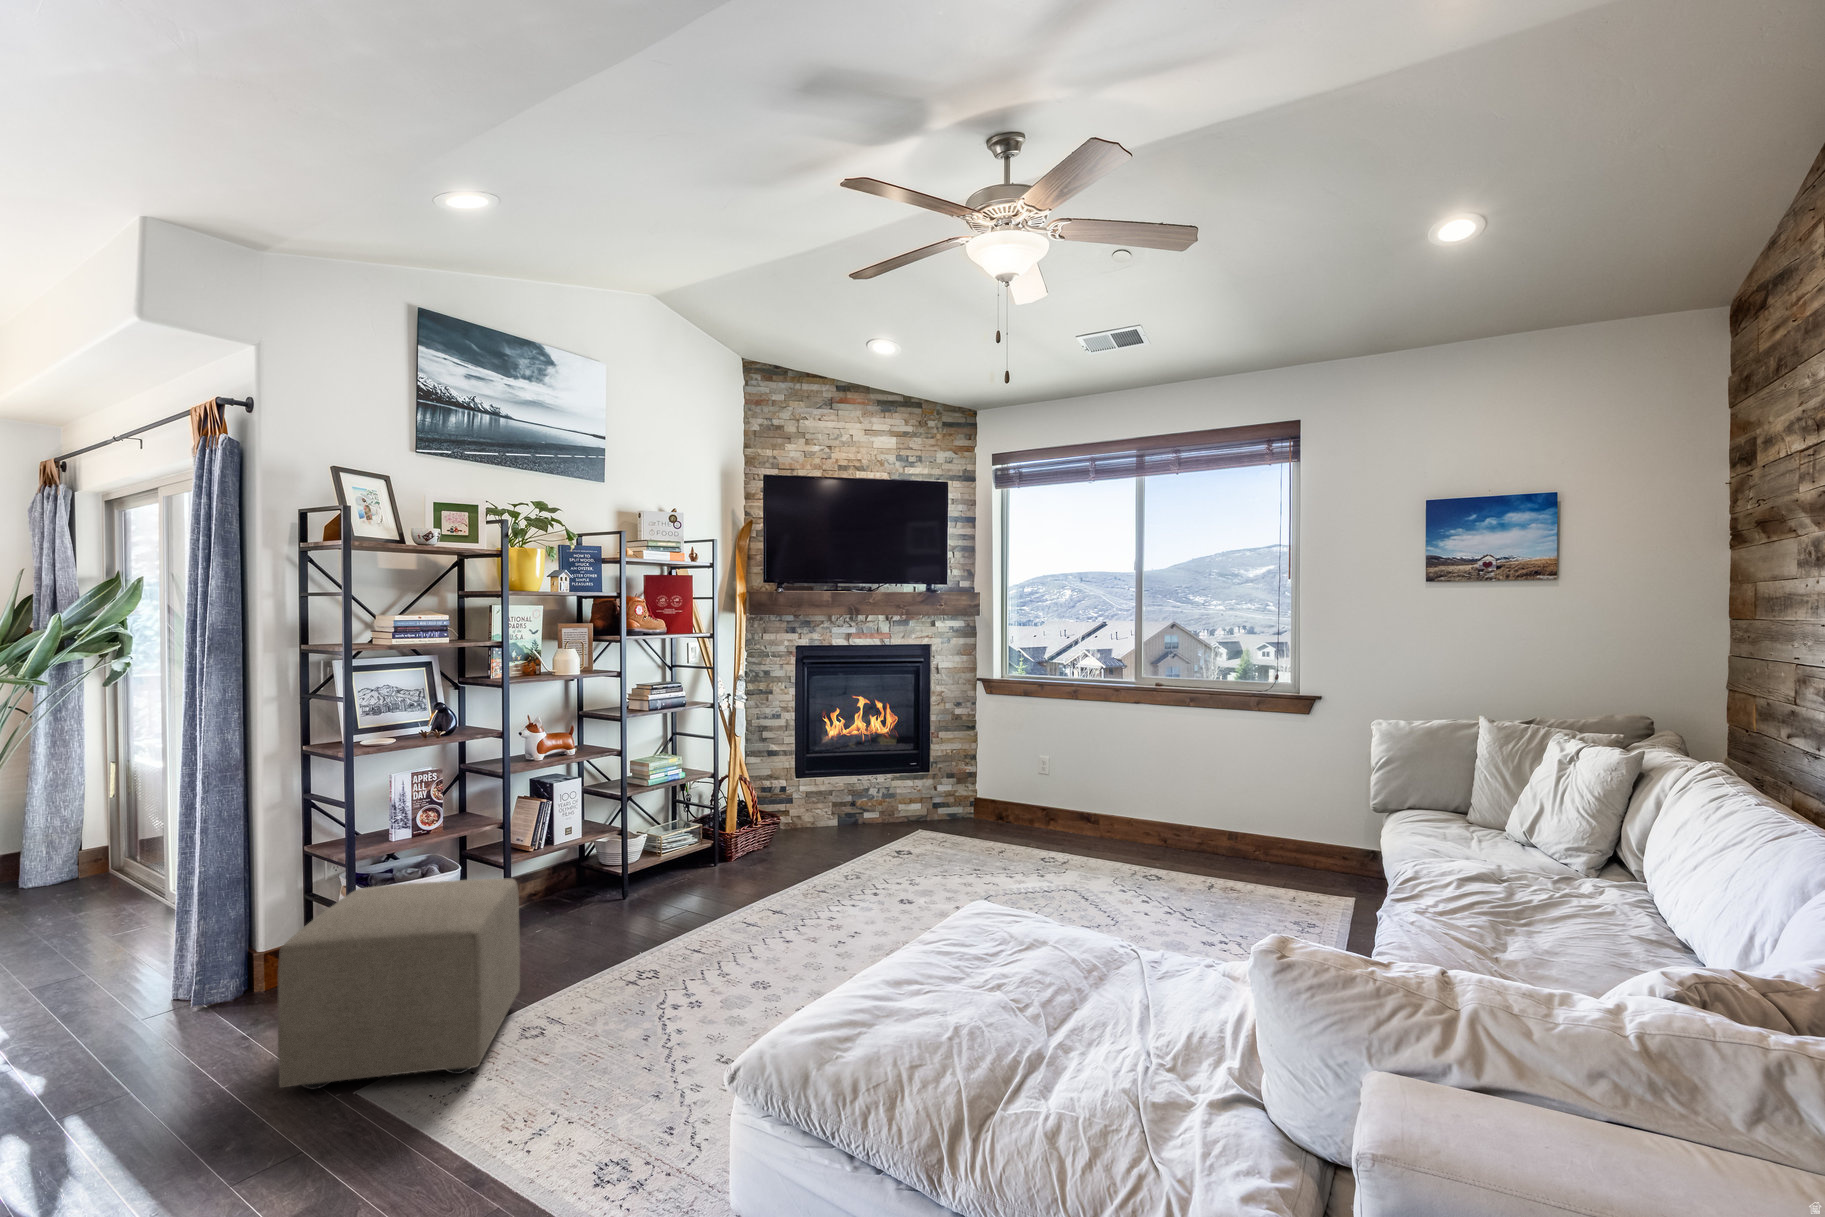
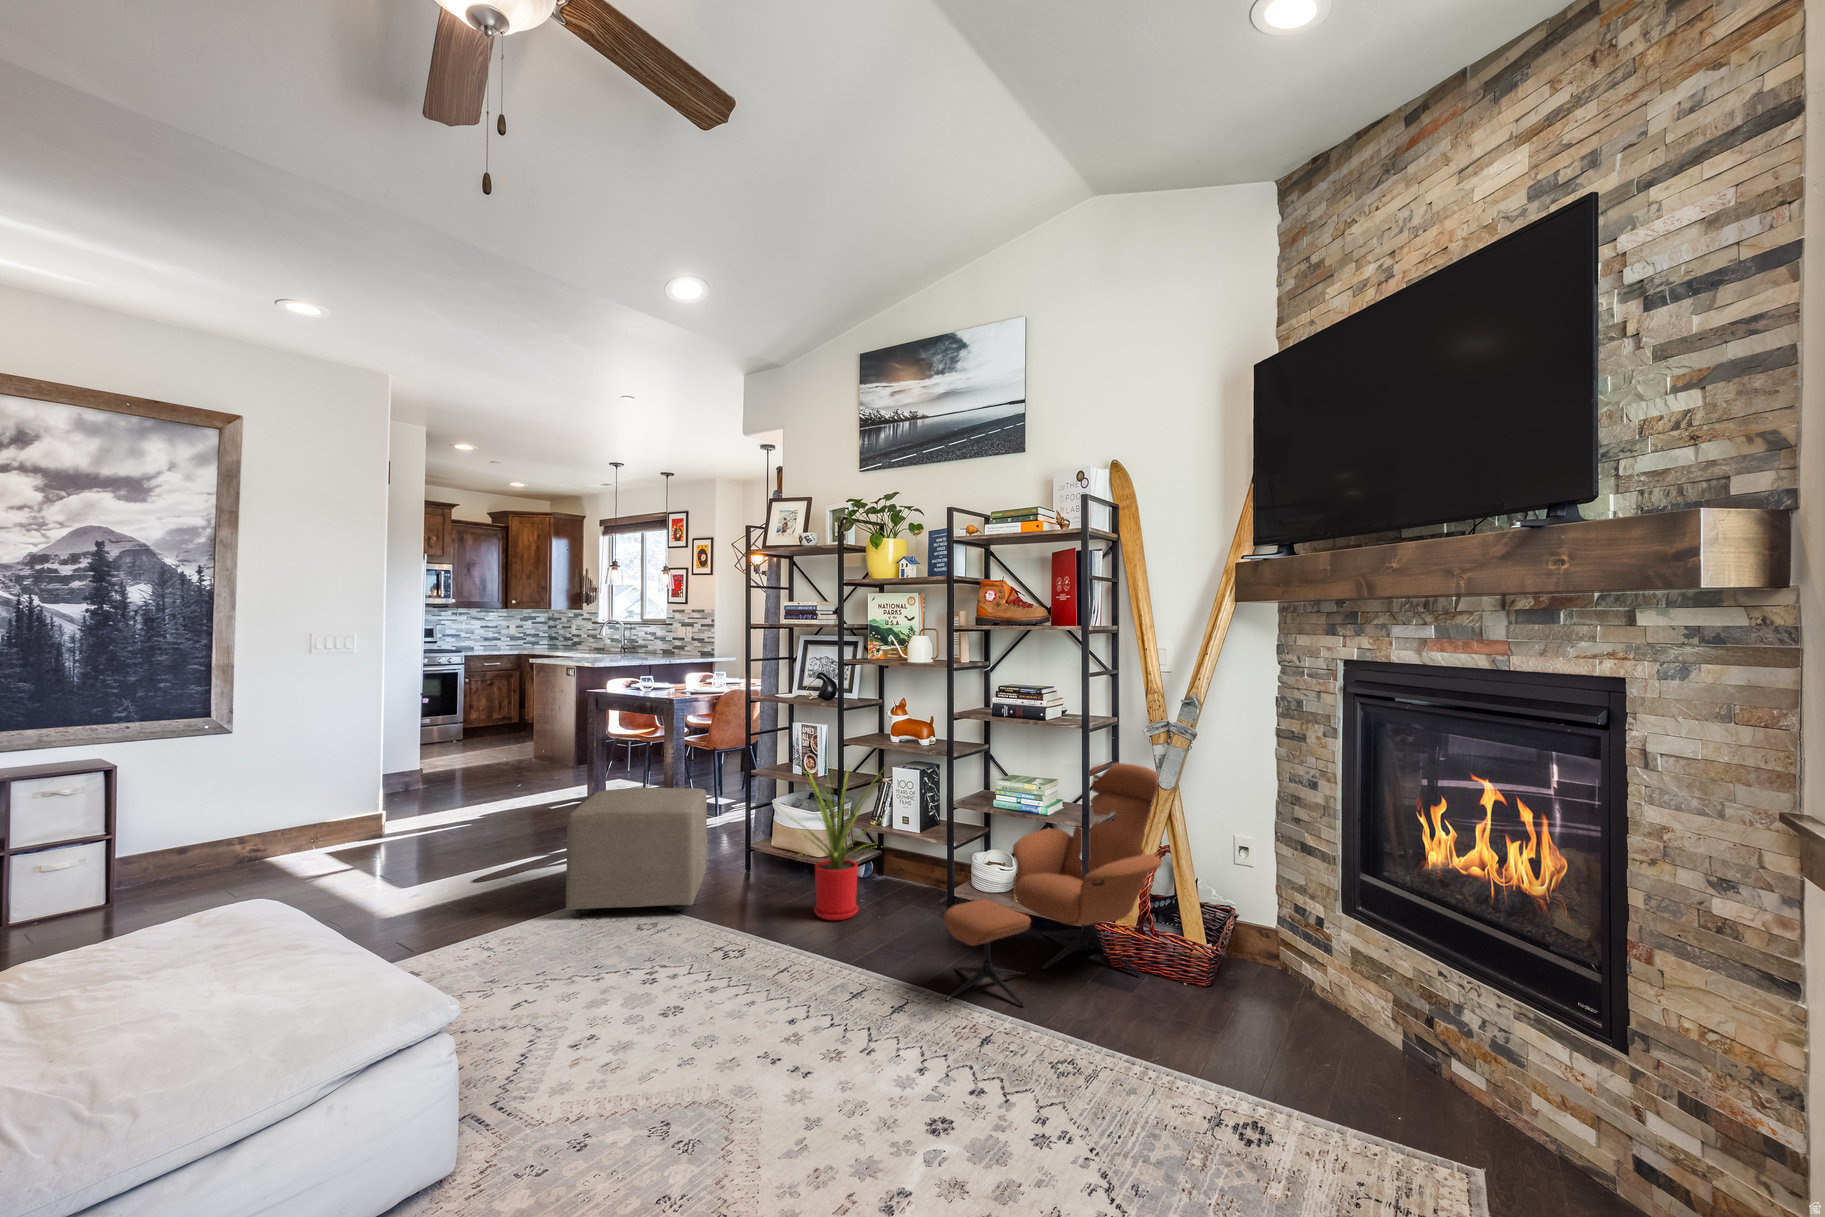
lounge chair: none [646,729,781,898] -> present [944,763,1161,1006]
house plant: none [499,769,631,944] -> present [793,757,883,920]

